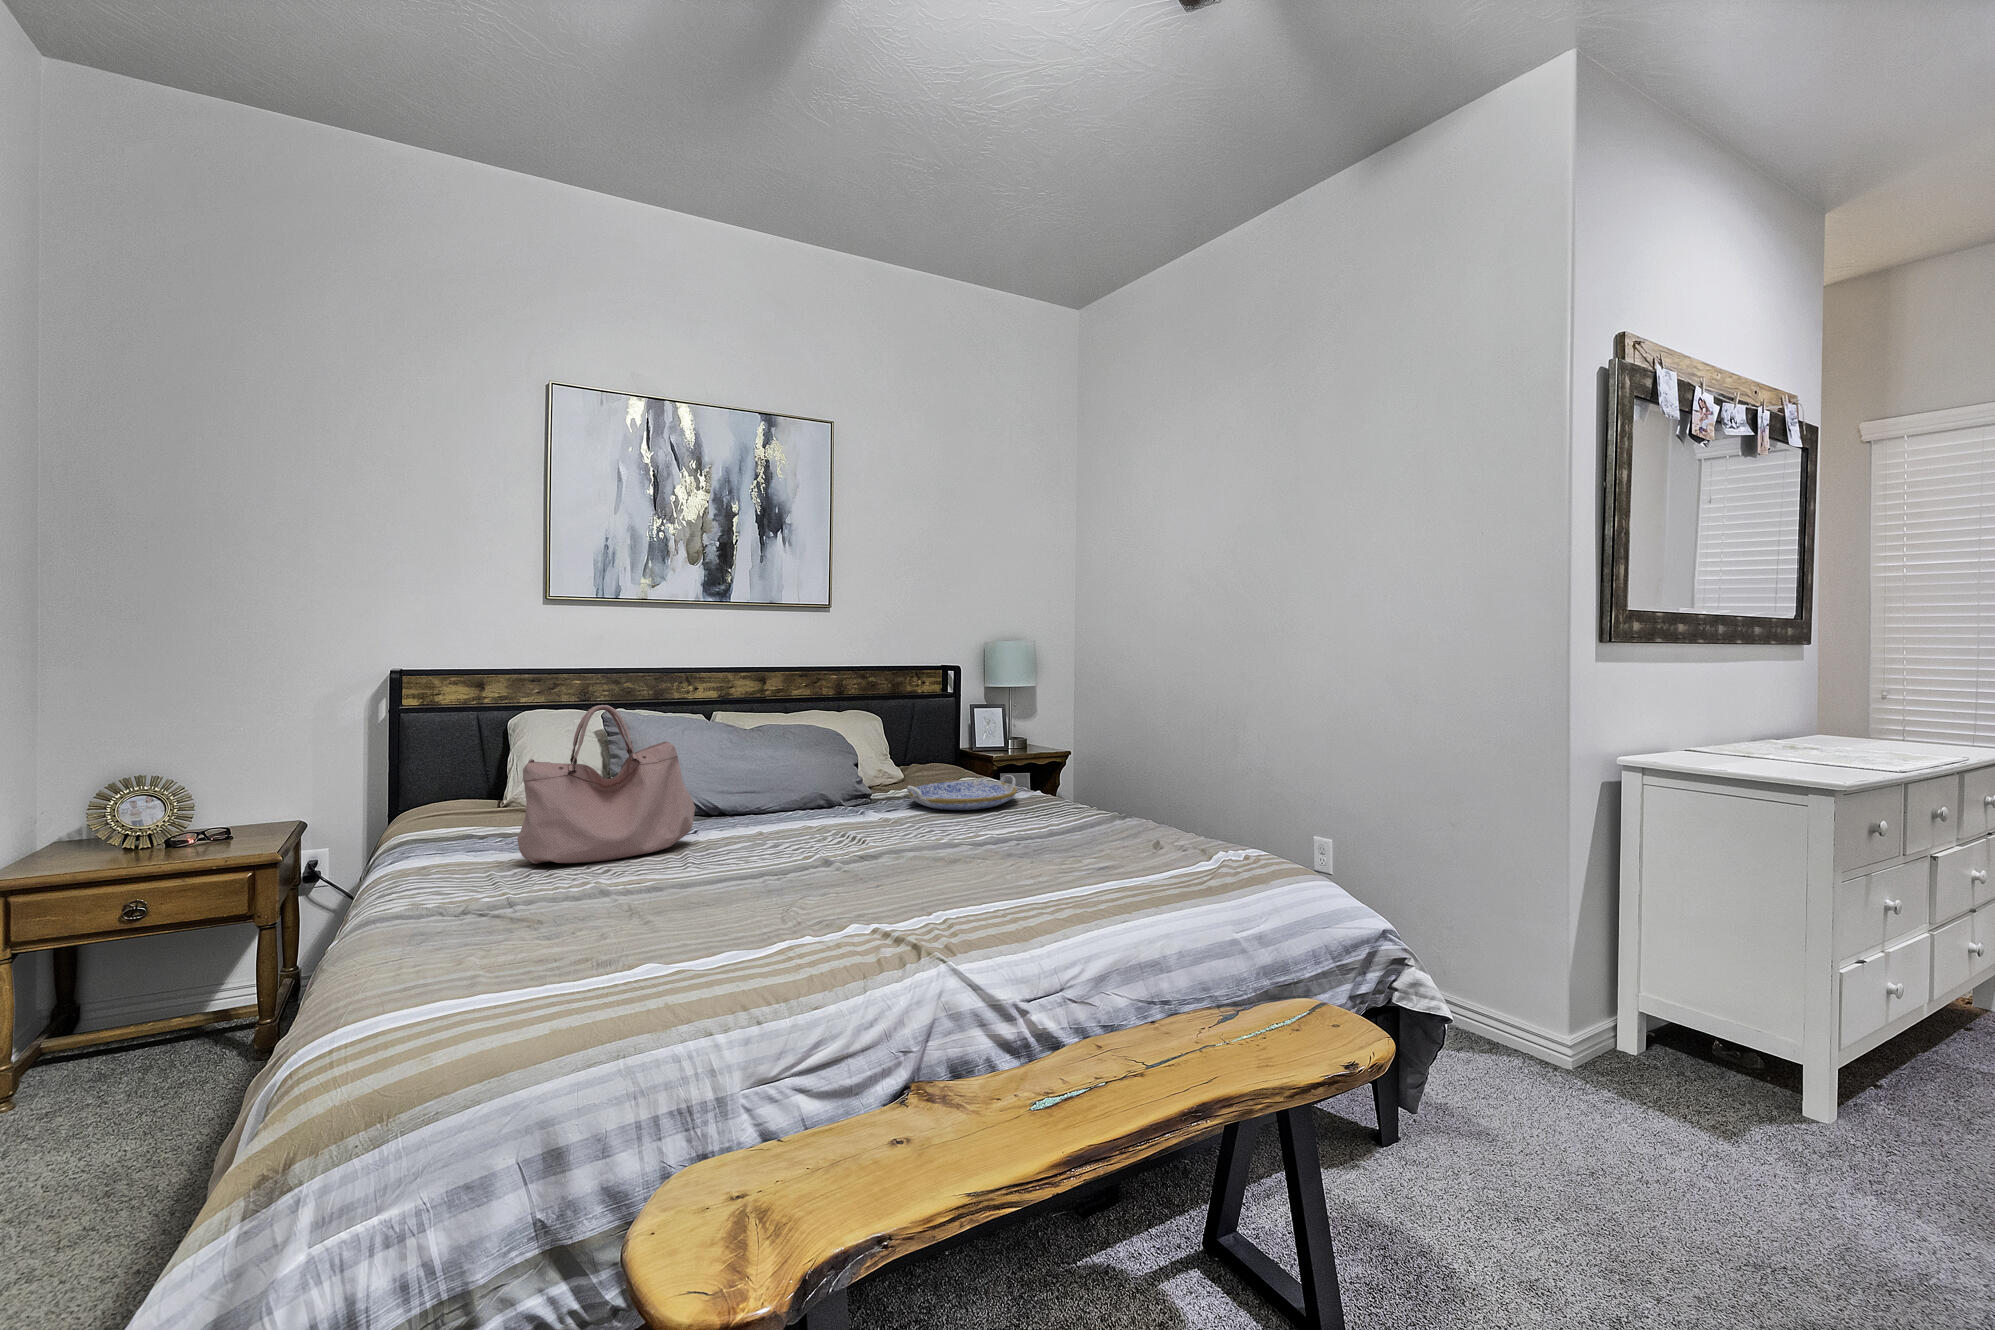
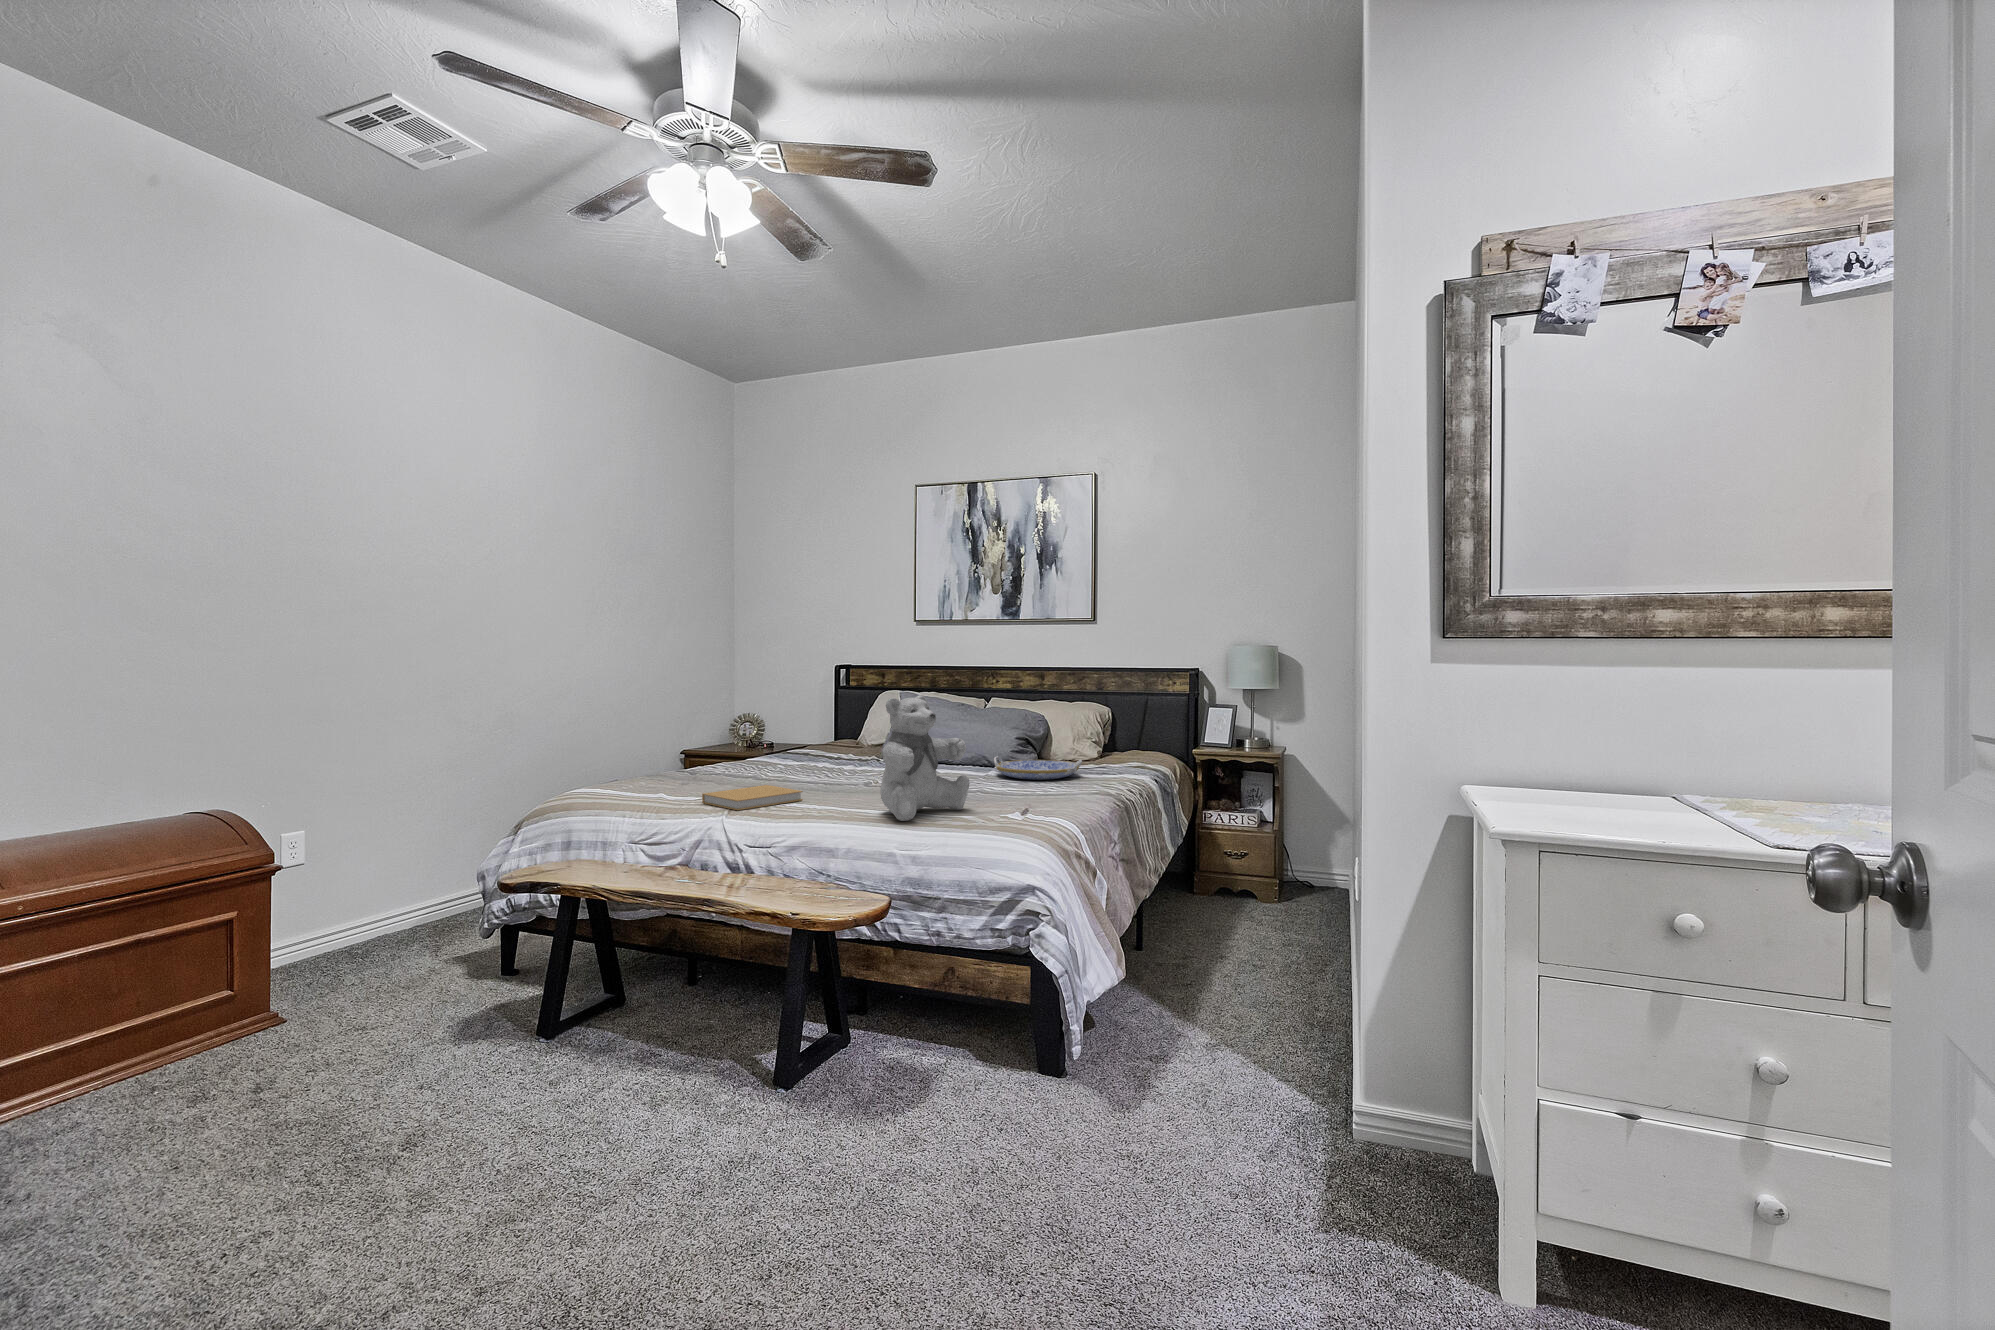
handbag: present [517,705,695,864] -> none [762,684,848,770]
teddy bear: none [1061,706,1180,891] -> present [880,696,970,821]
book: none [771,885,898,952] -> present [702,785,803,810]

